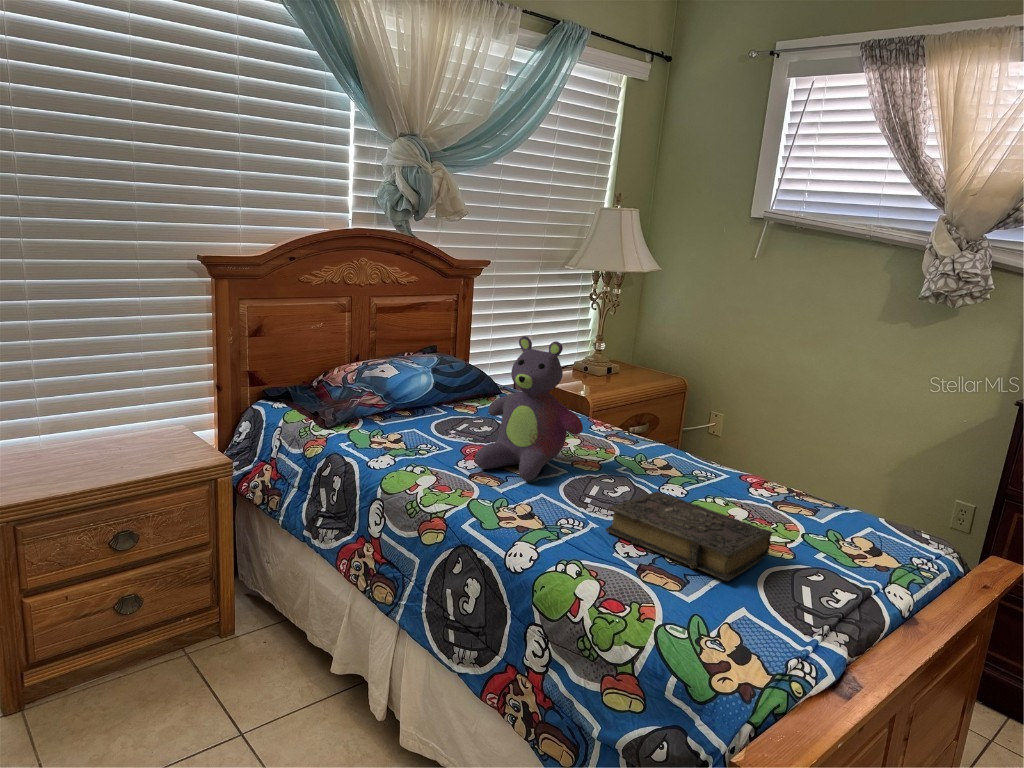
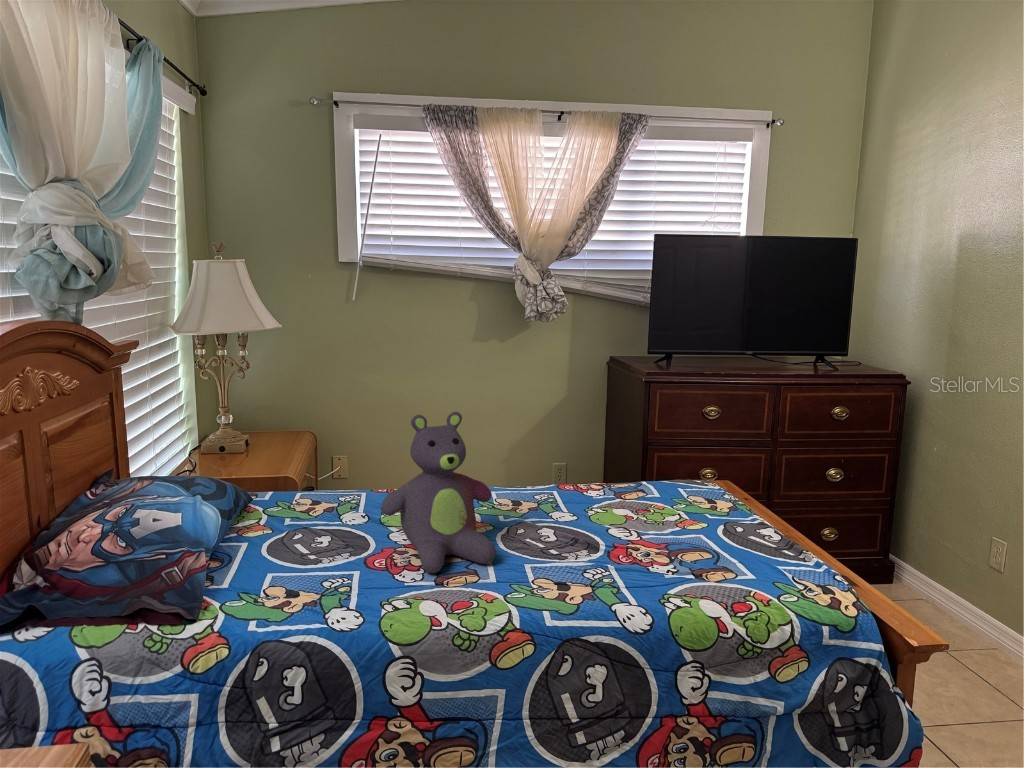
book: present [606,492,773,581] -> none [598,513,738,567]

